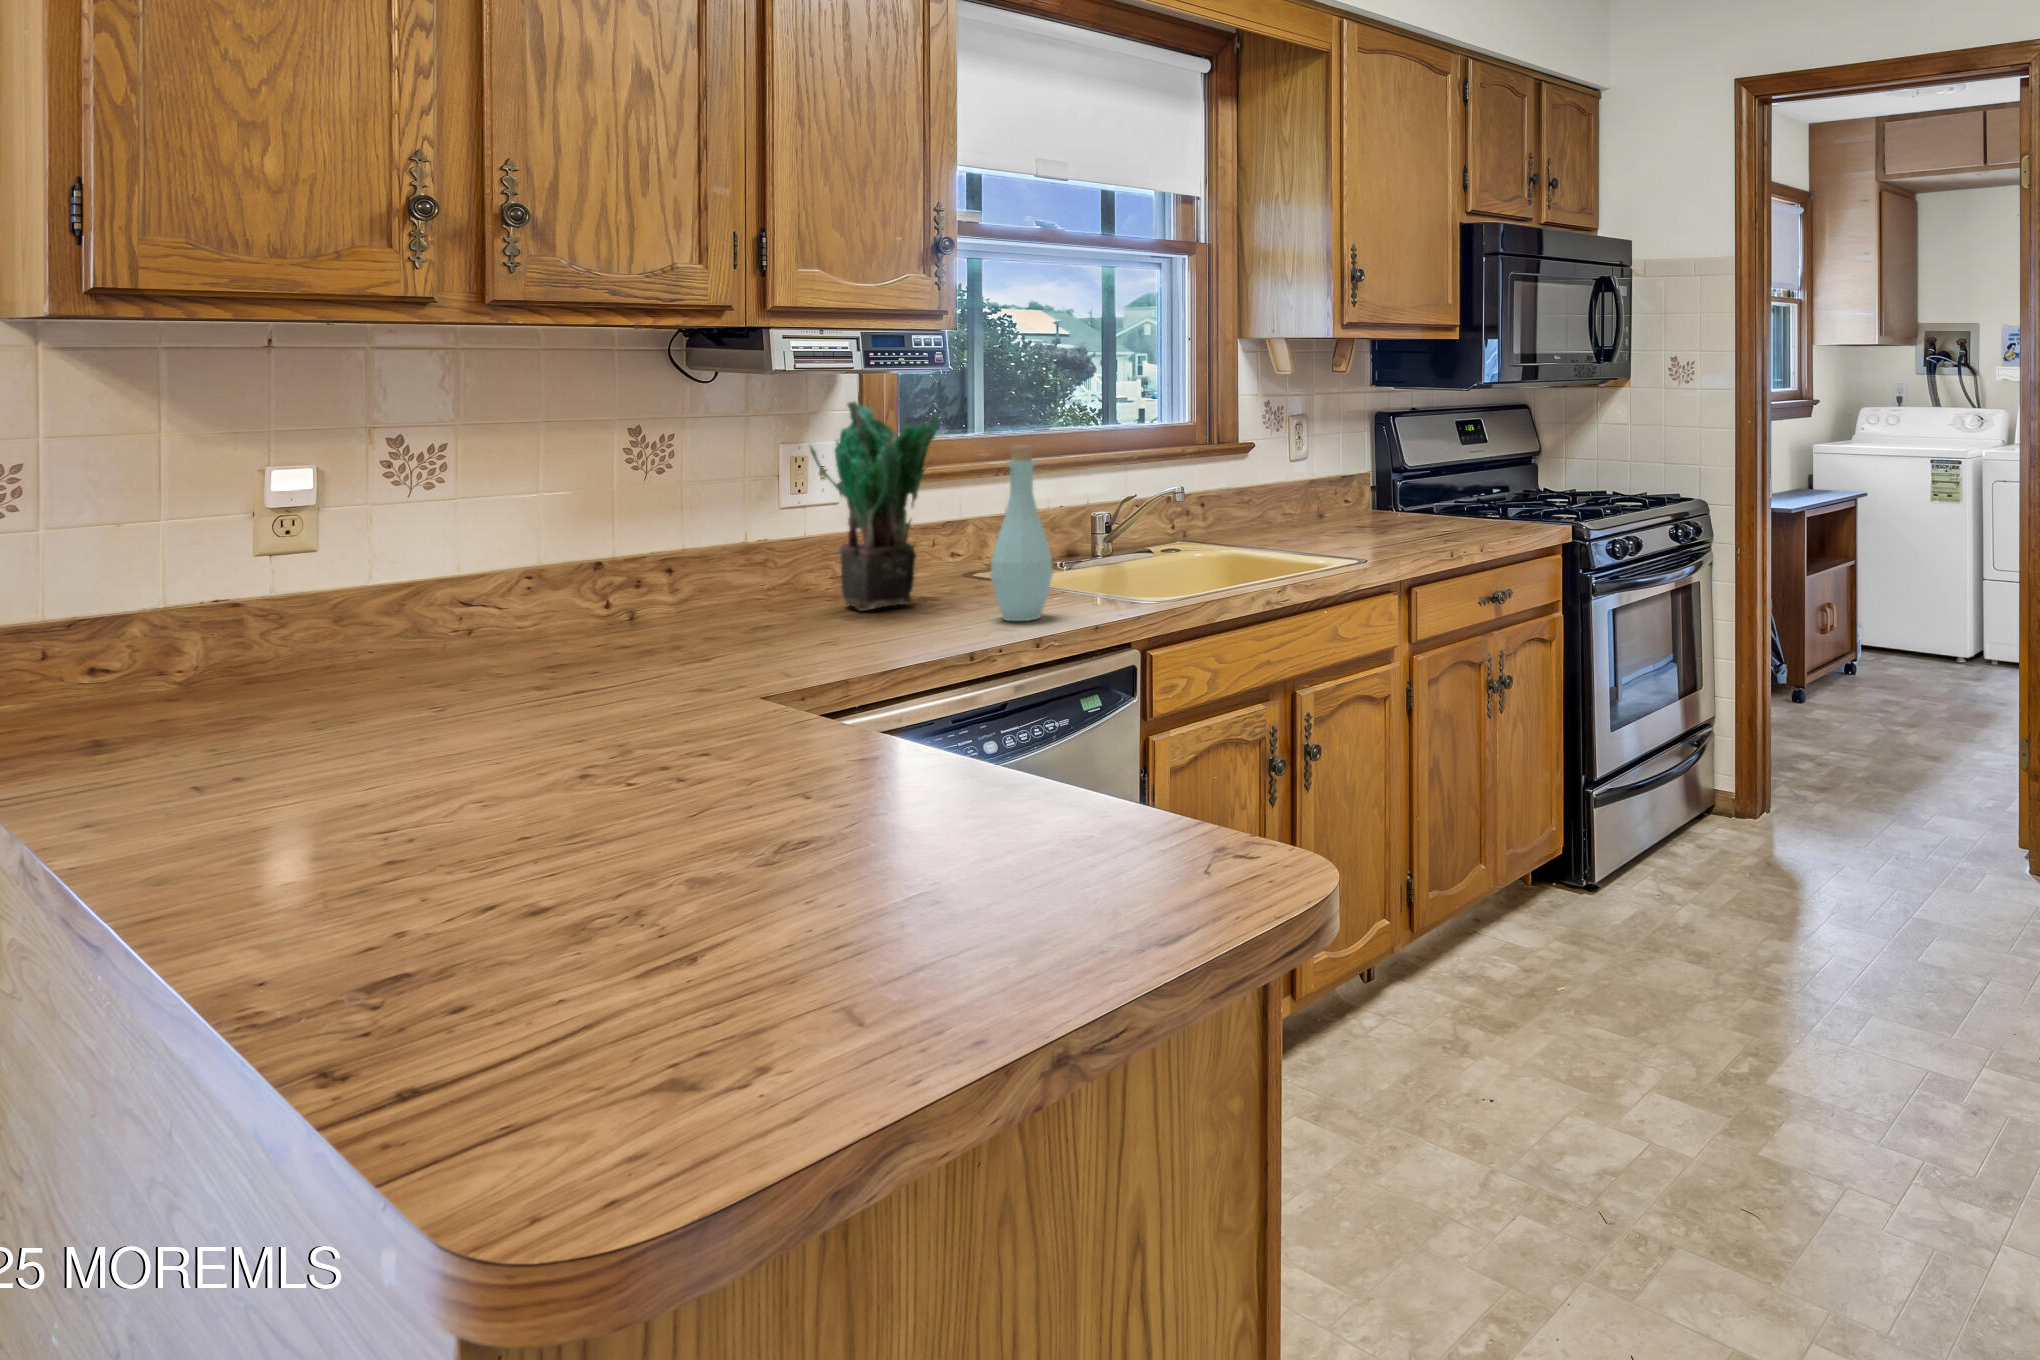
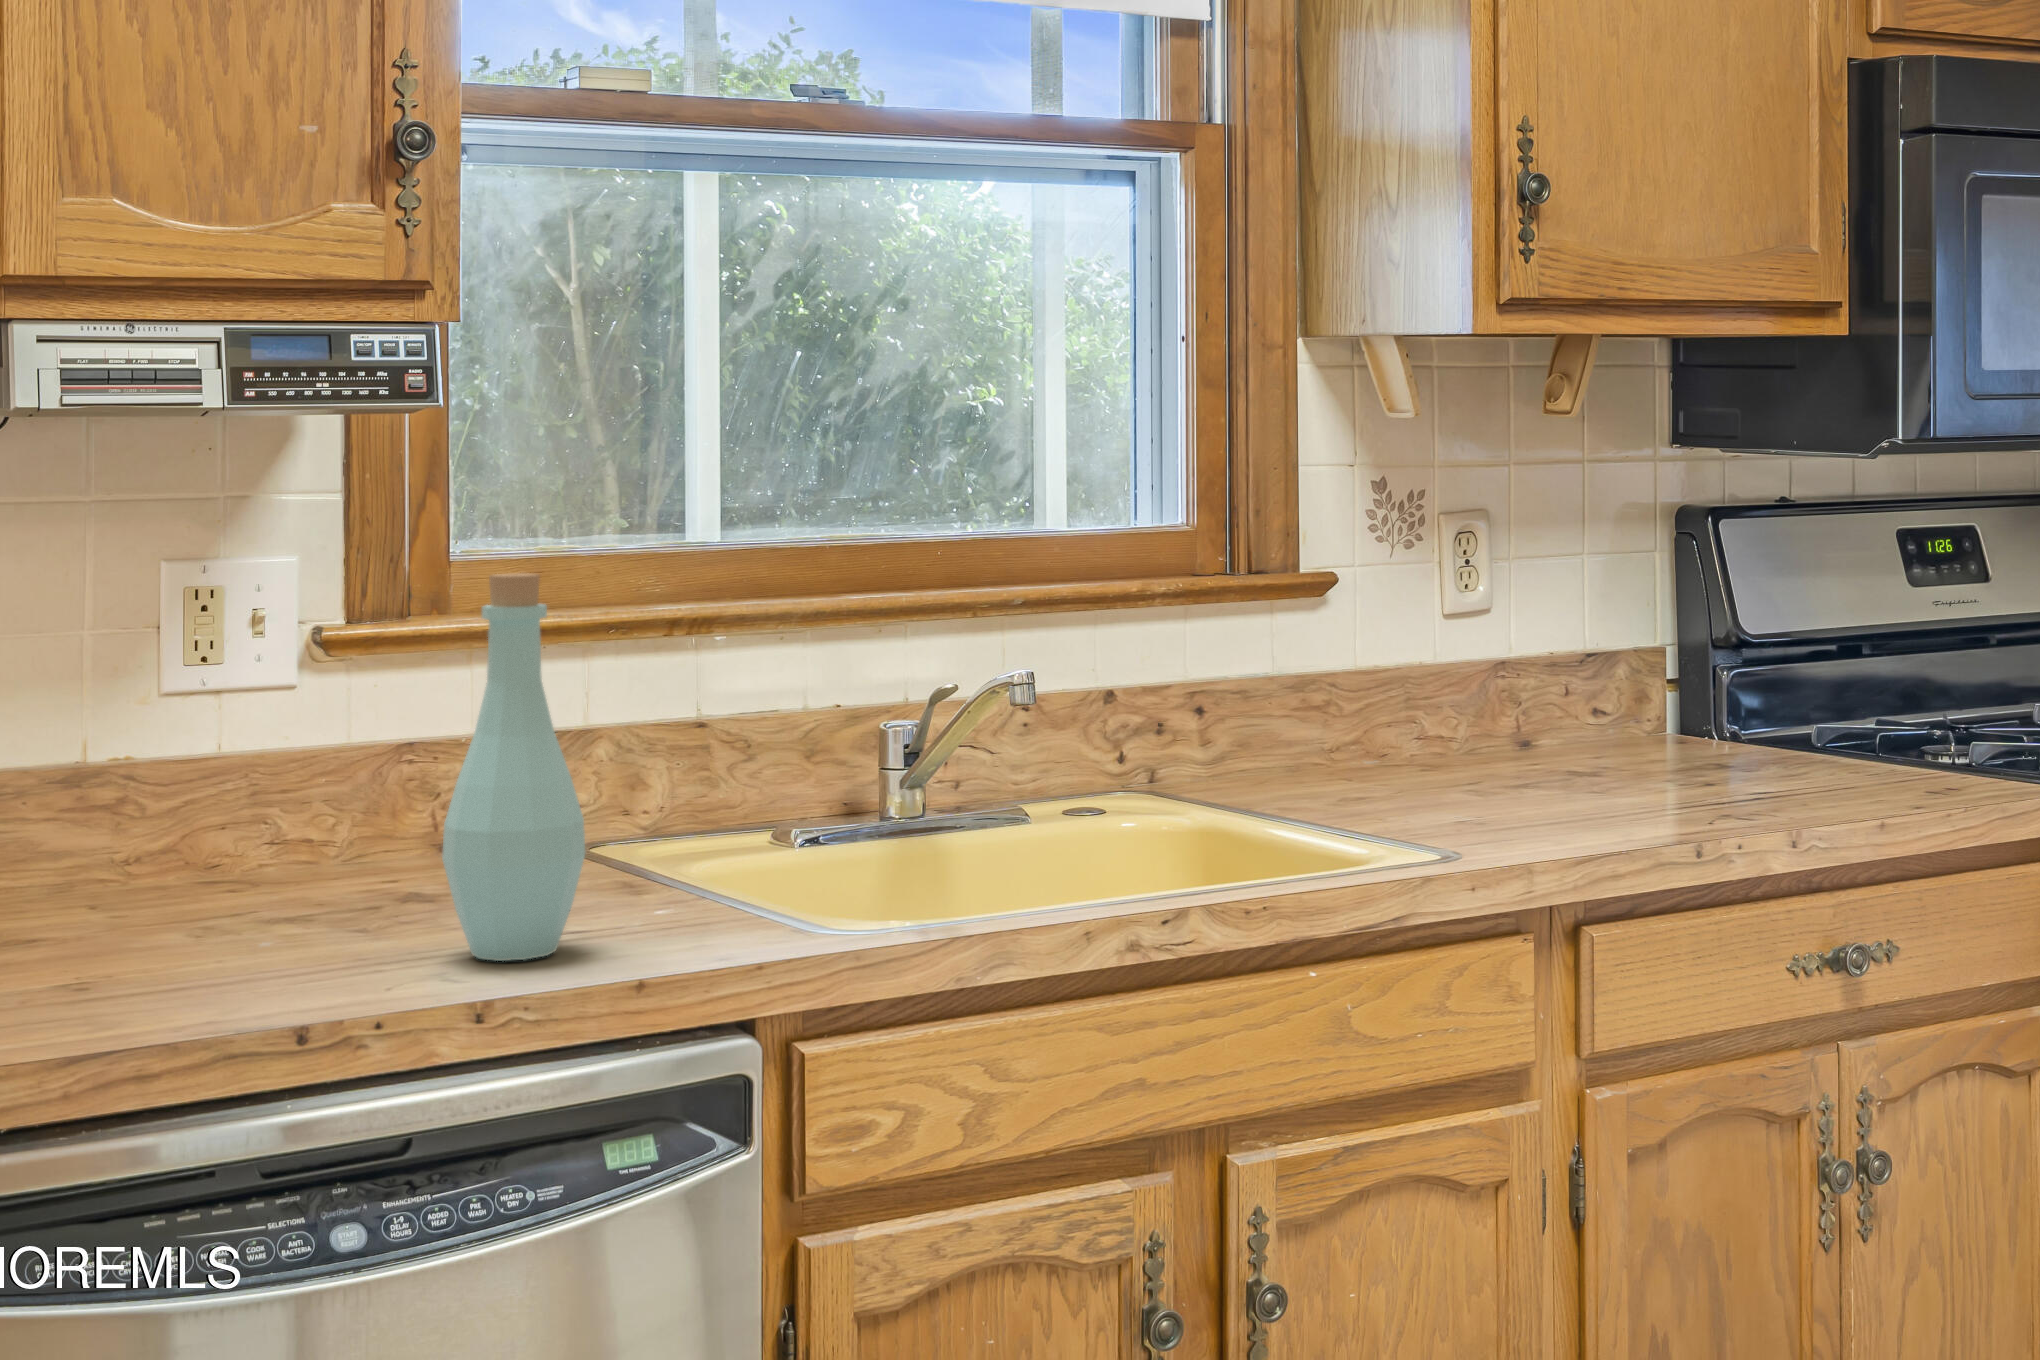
potted plant: present [810,401,938,611] -> none [139,472,415,914]

